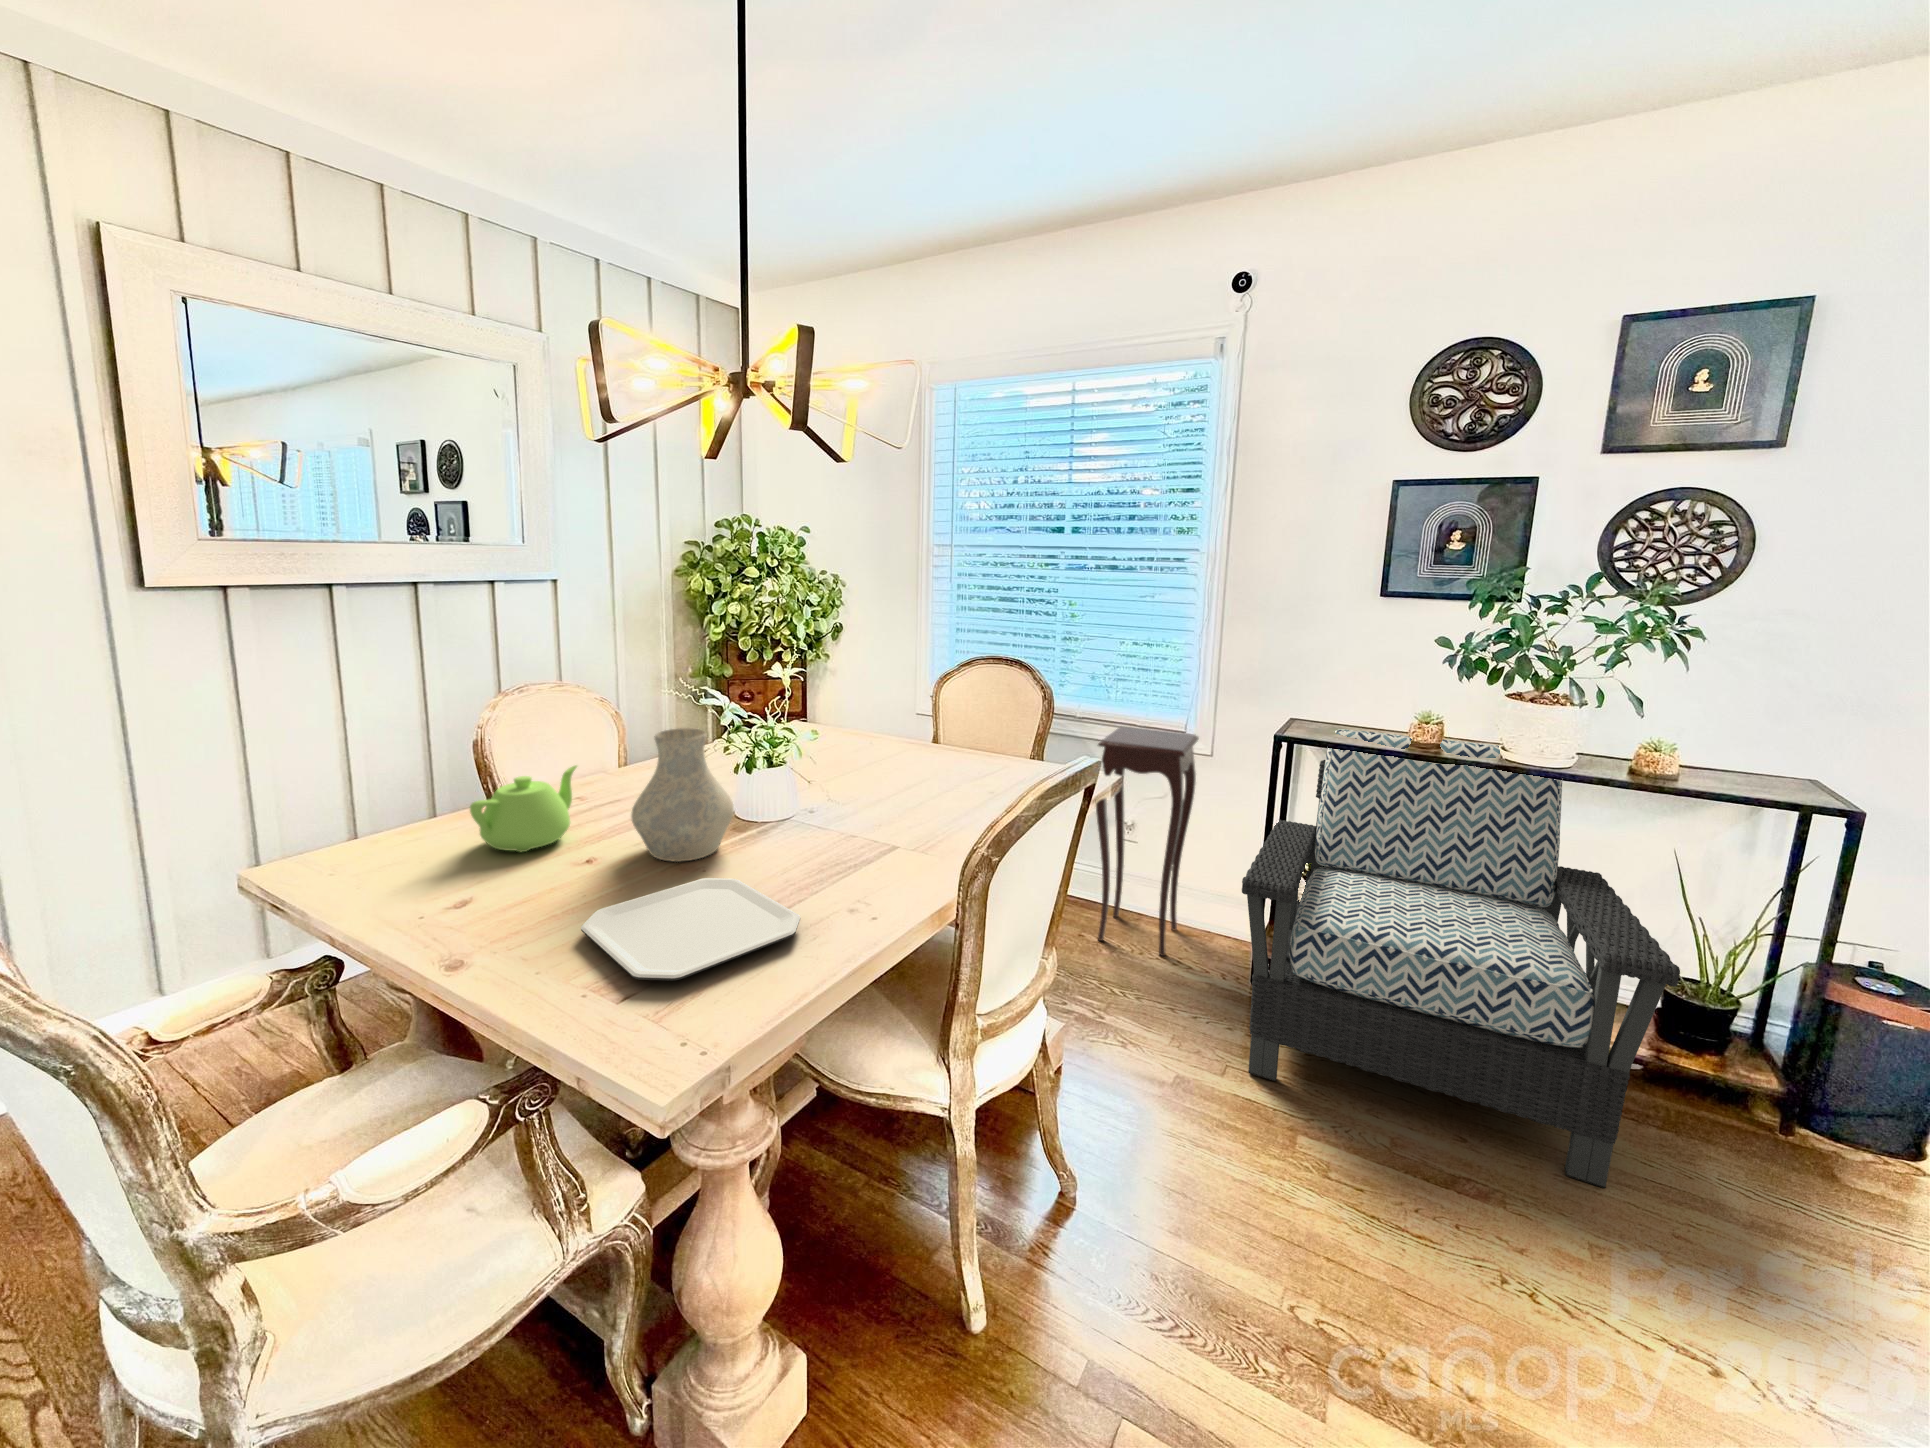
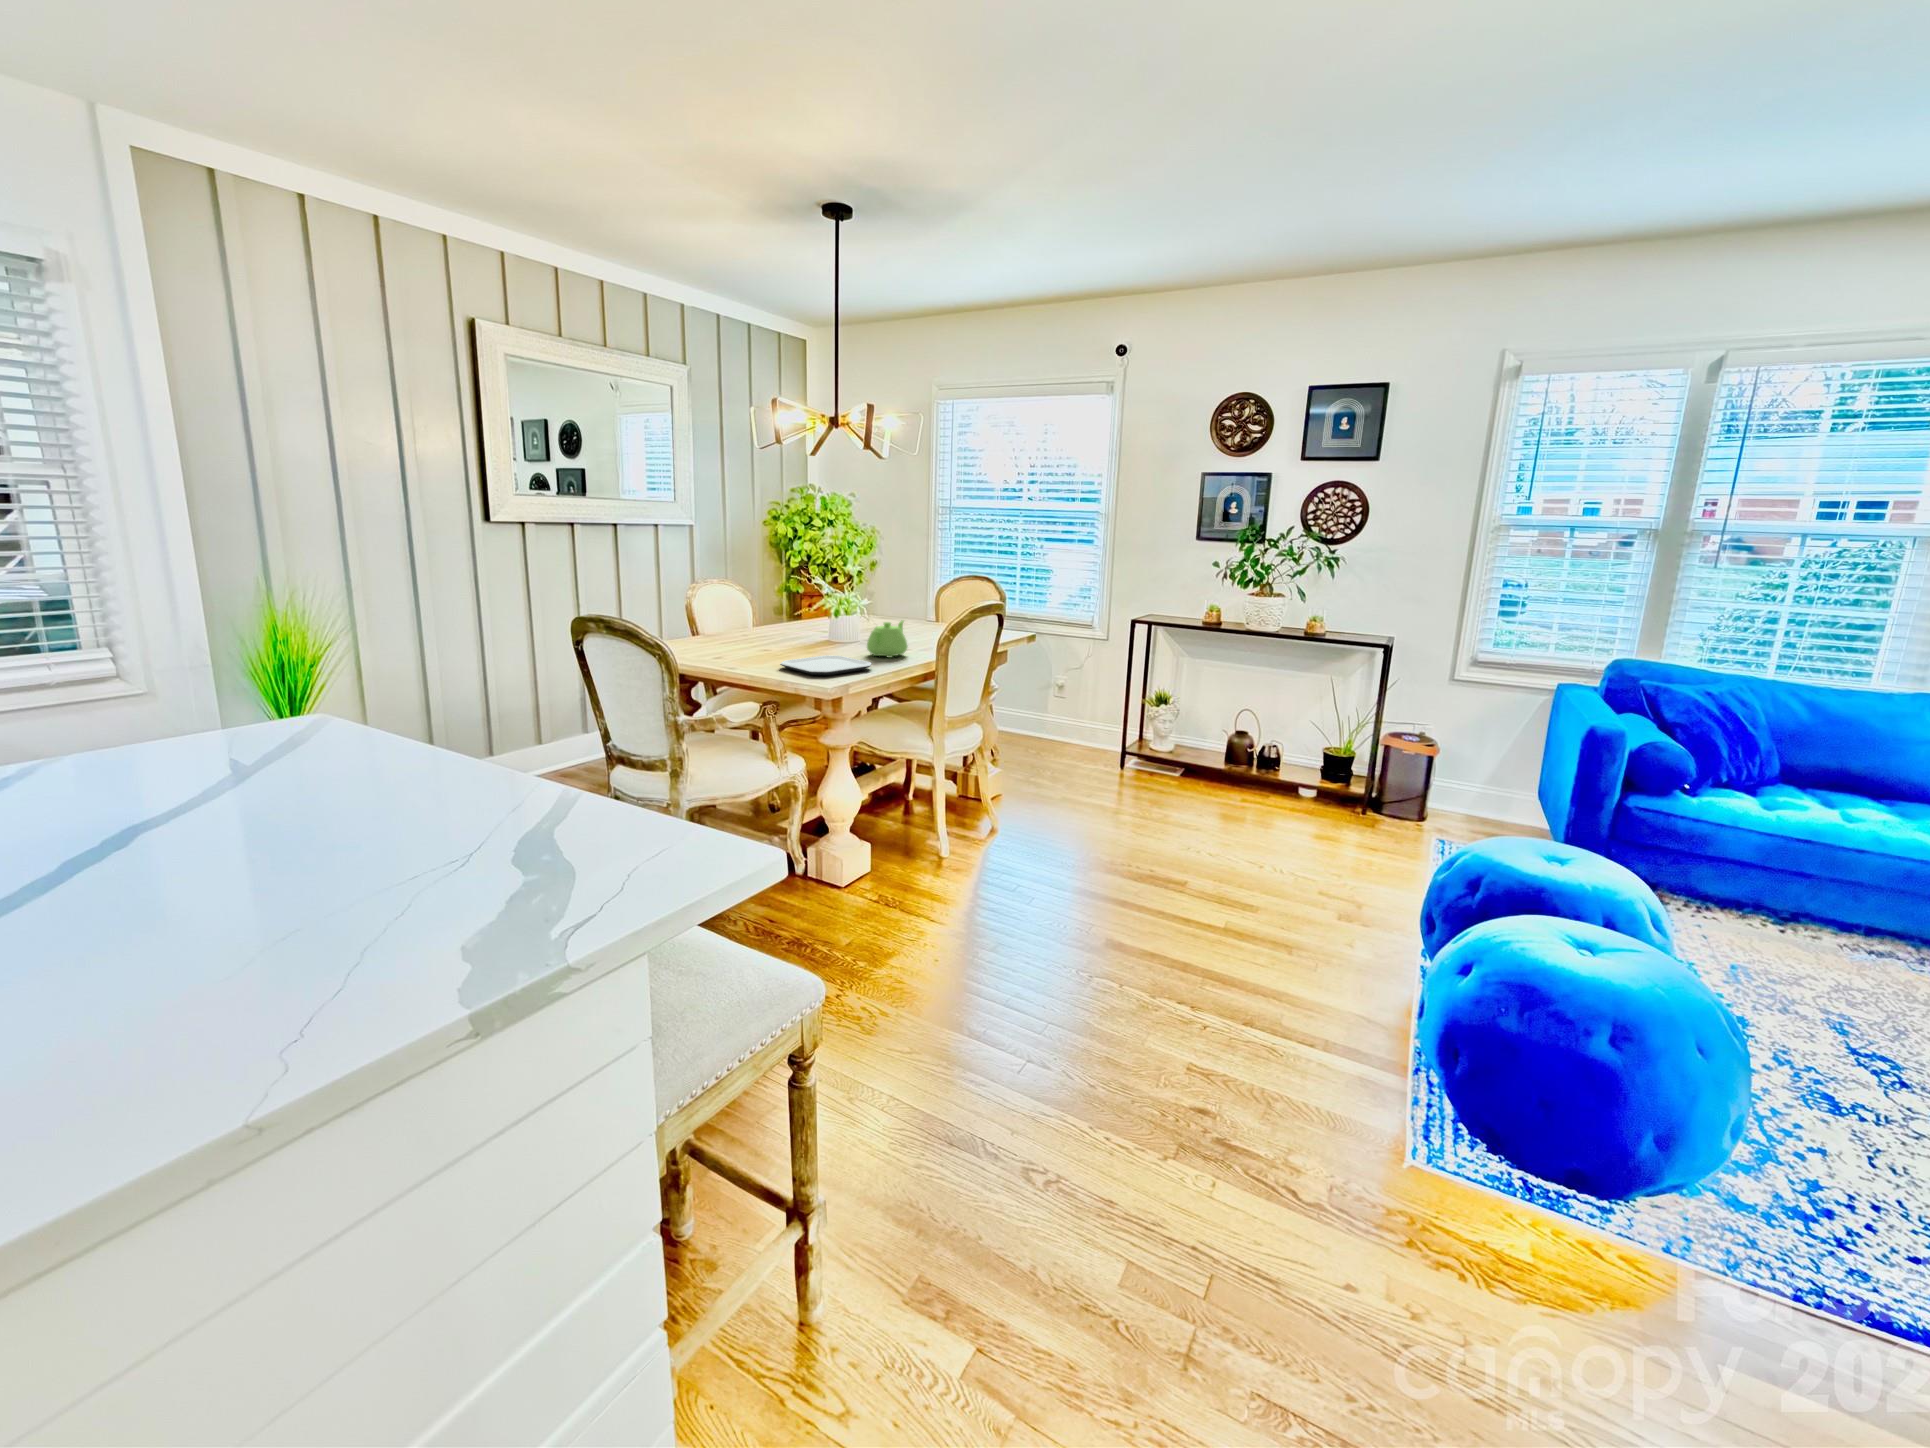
side table: present [1096,726,1199,956] -> none [1036,622,1100,758]
vase: present [631,728,734,862] -> none [785,594,834,655]
armchair: present [1242,729,1680,1188] -> none [1097,617,1297,823]
teapot: present [470,766,577,853] -> present [867,620,908,658]

